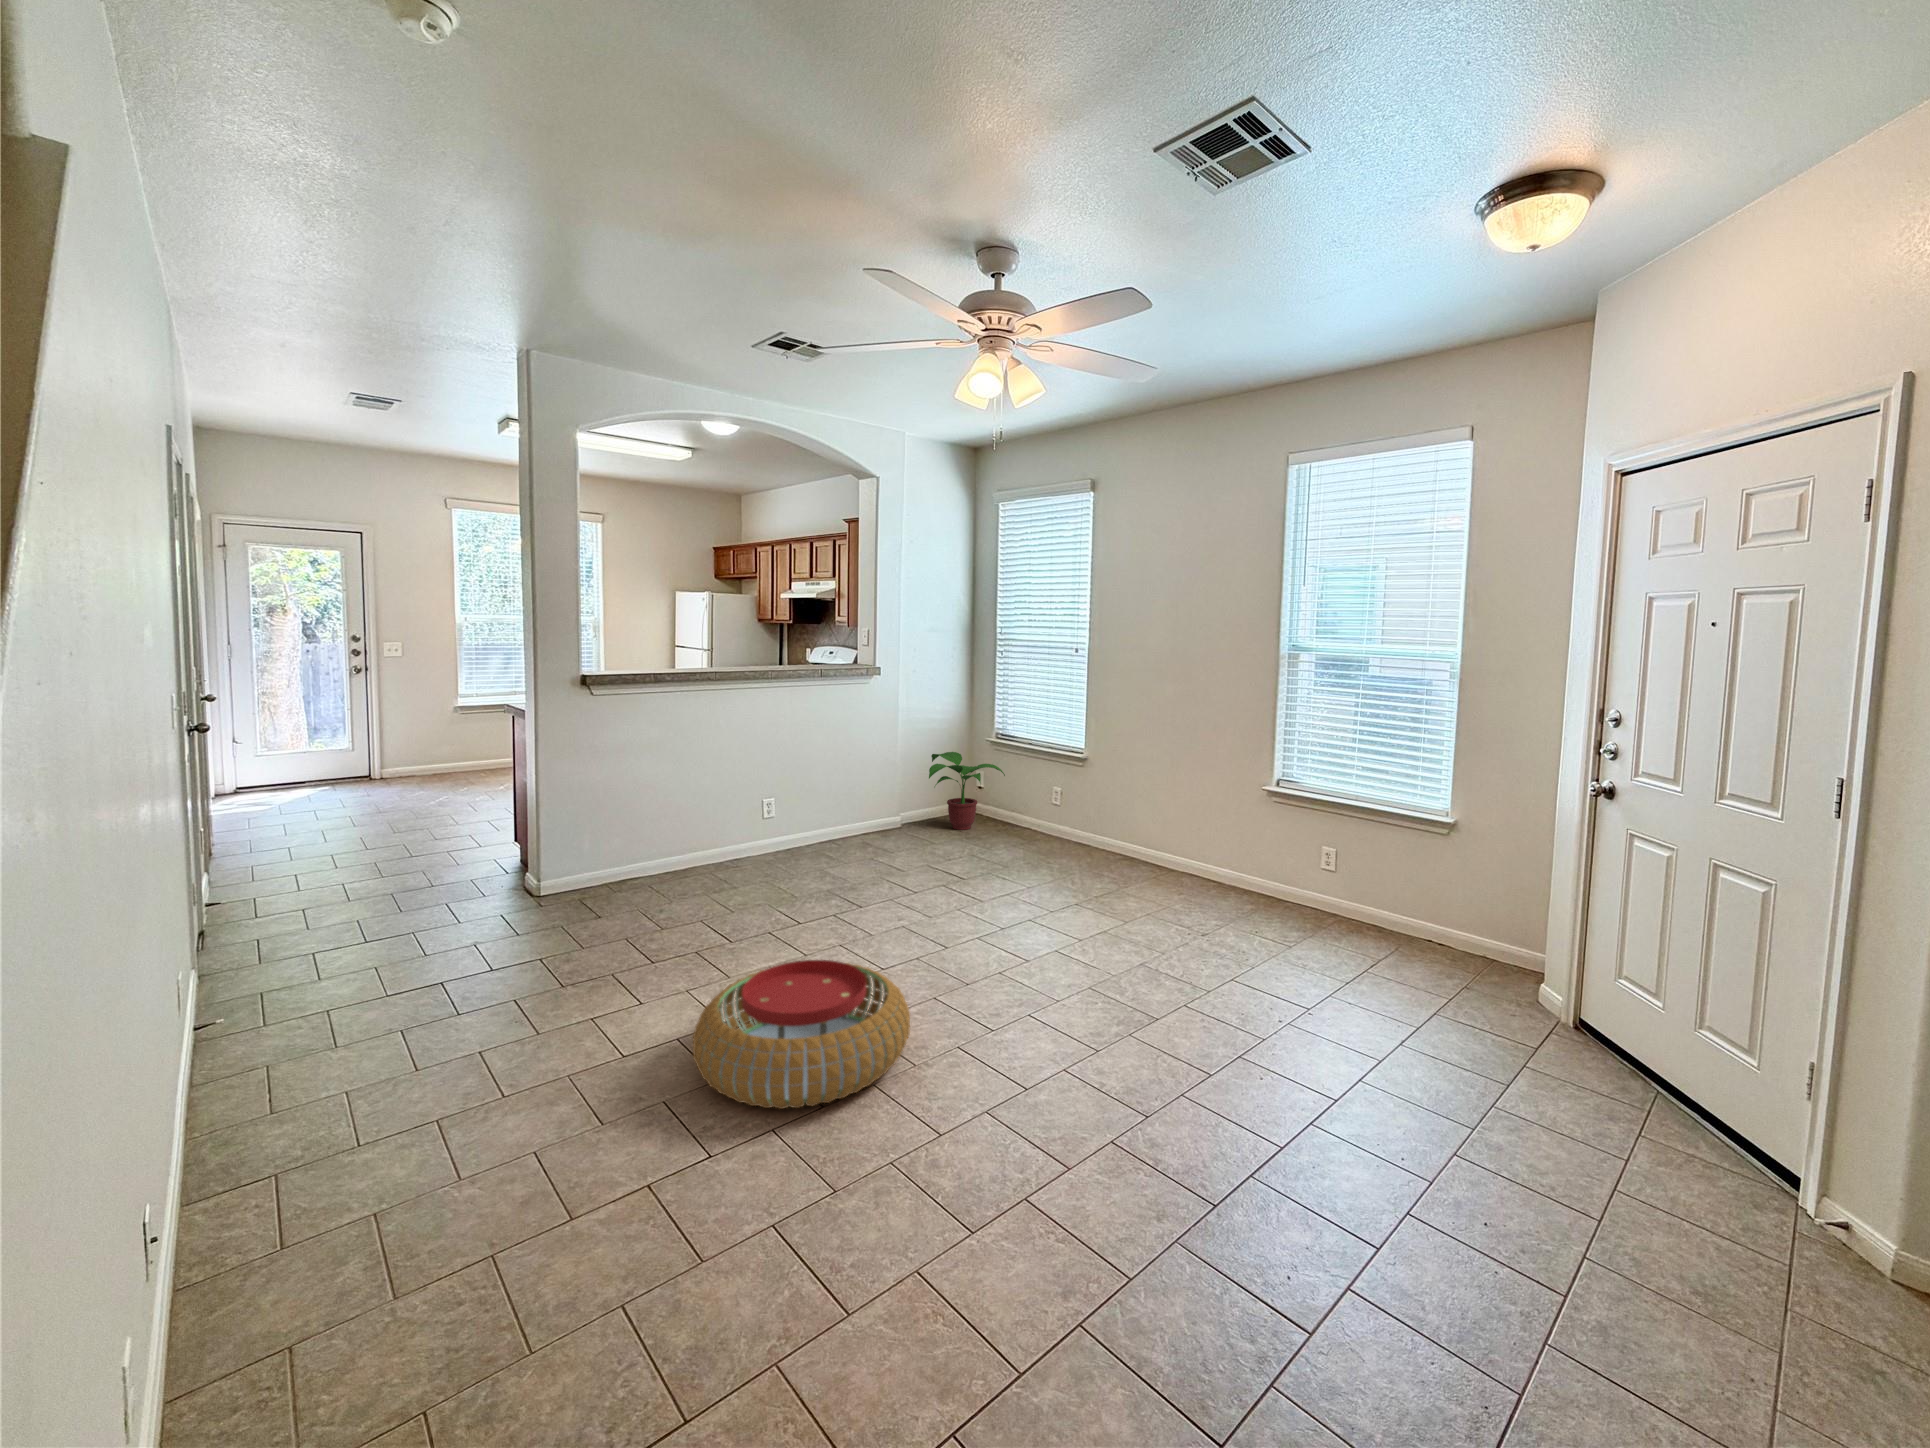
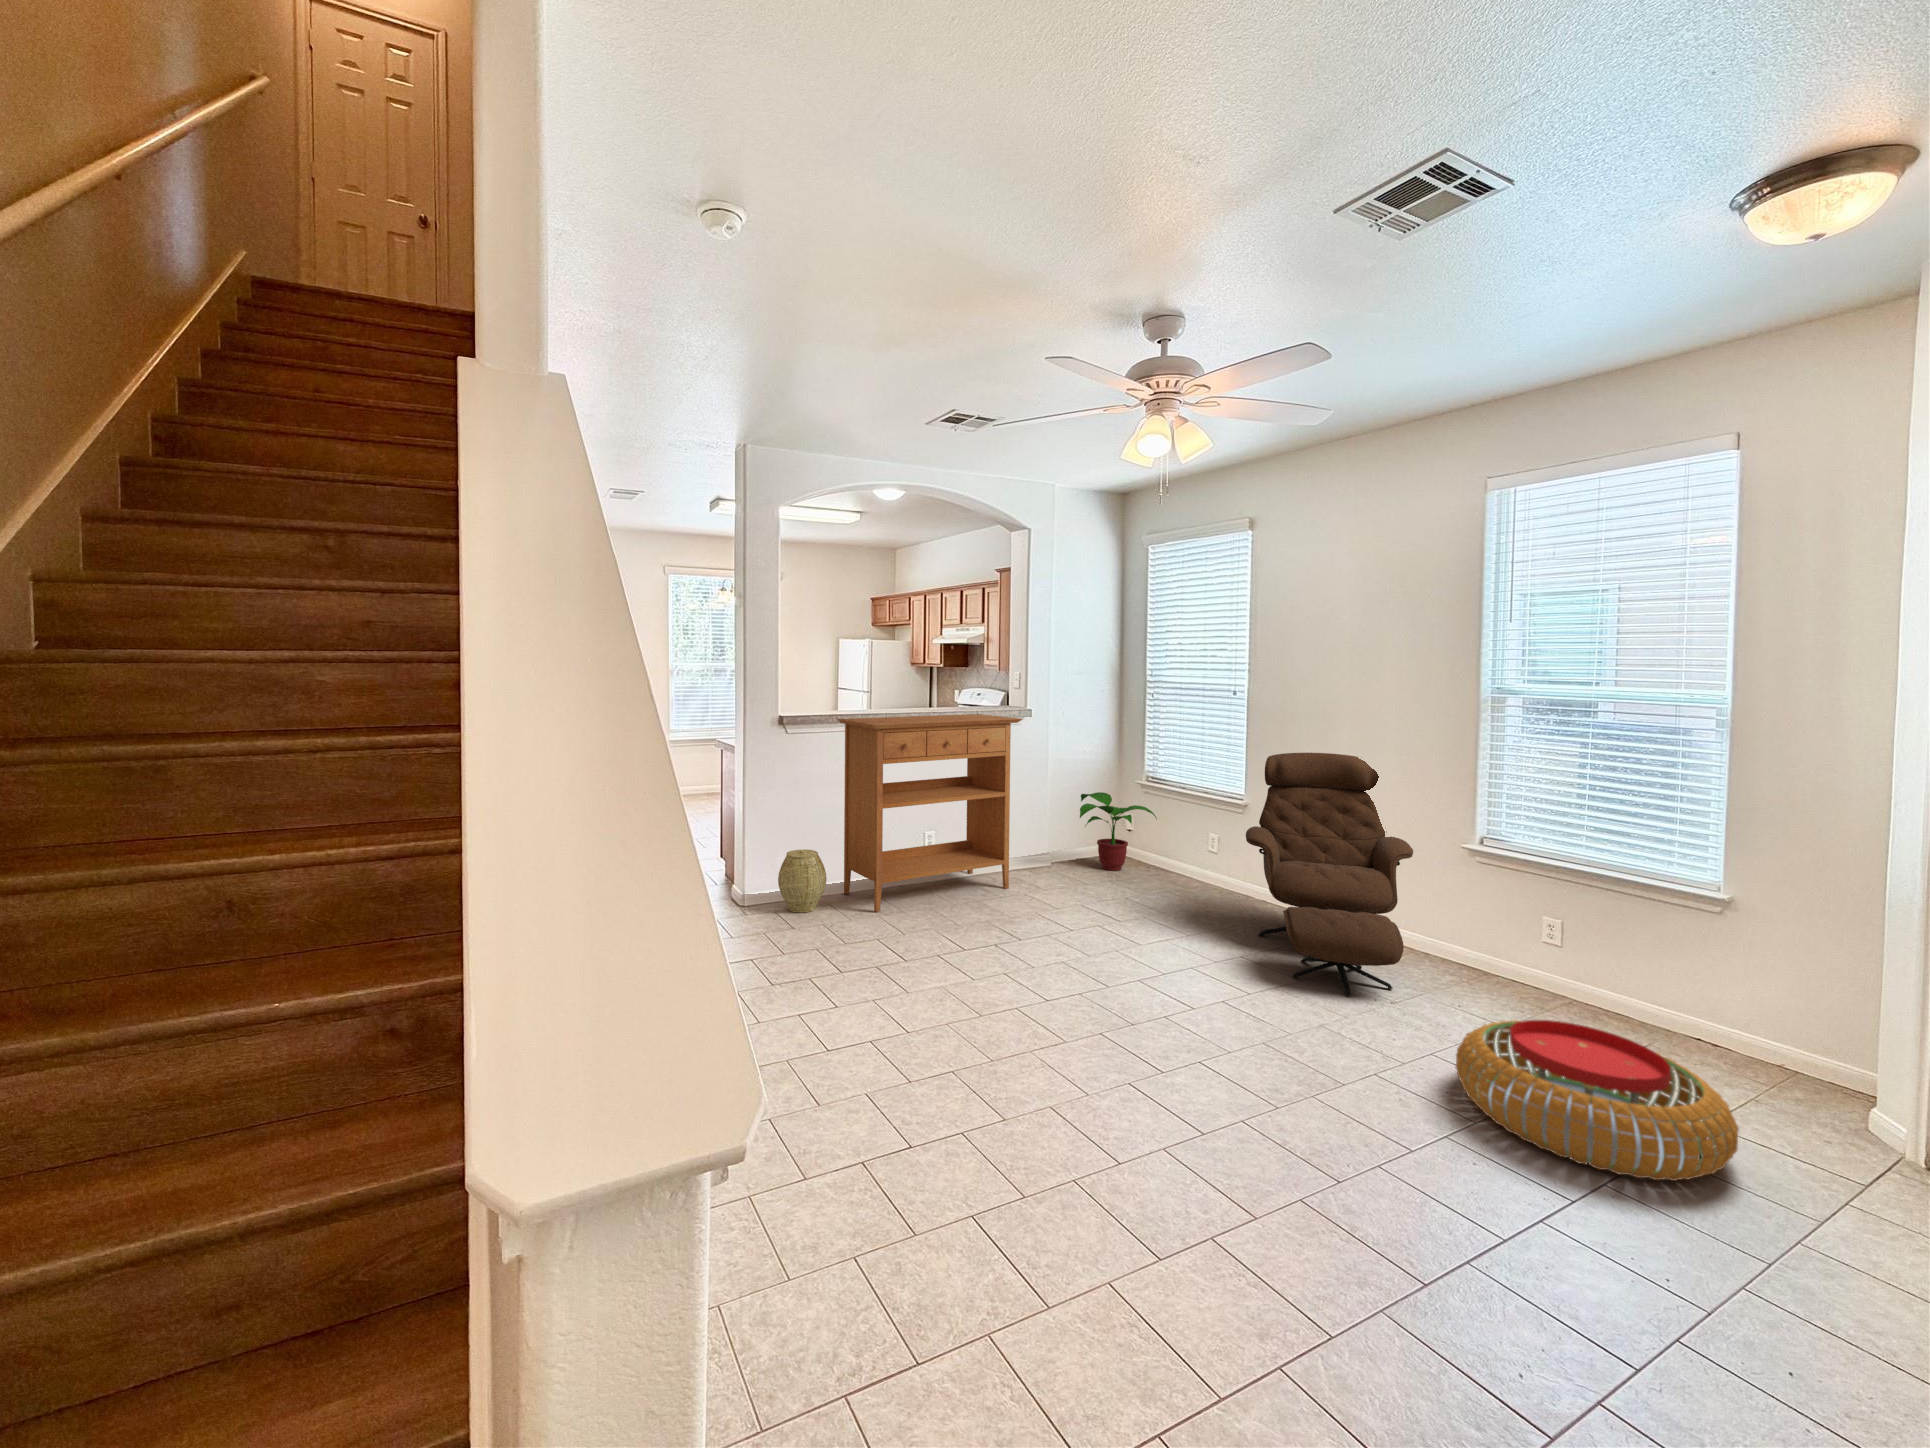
console table: none [654,673,867,892] -> present [838,714,1022,912]
lounge chair: none [1083,707,1225,934] -> present [1246,753,1413,996]
woven basket: none [579,829,641,901] -> present [778,849,826,913]
pouf: present [693,960,910,1109] -> present [1456,1020,1739,1181]

